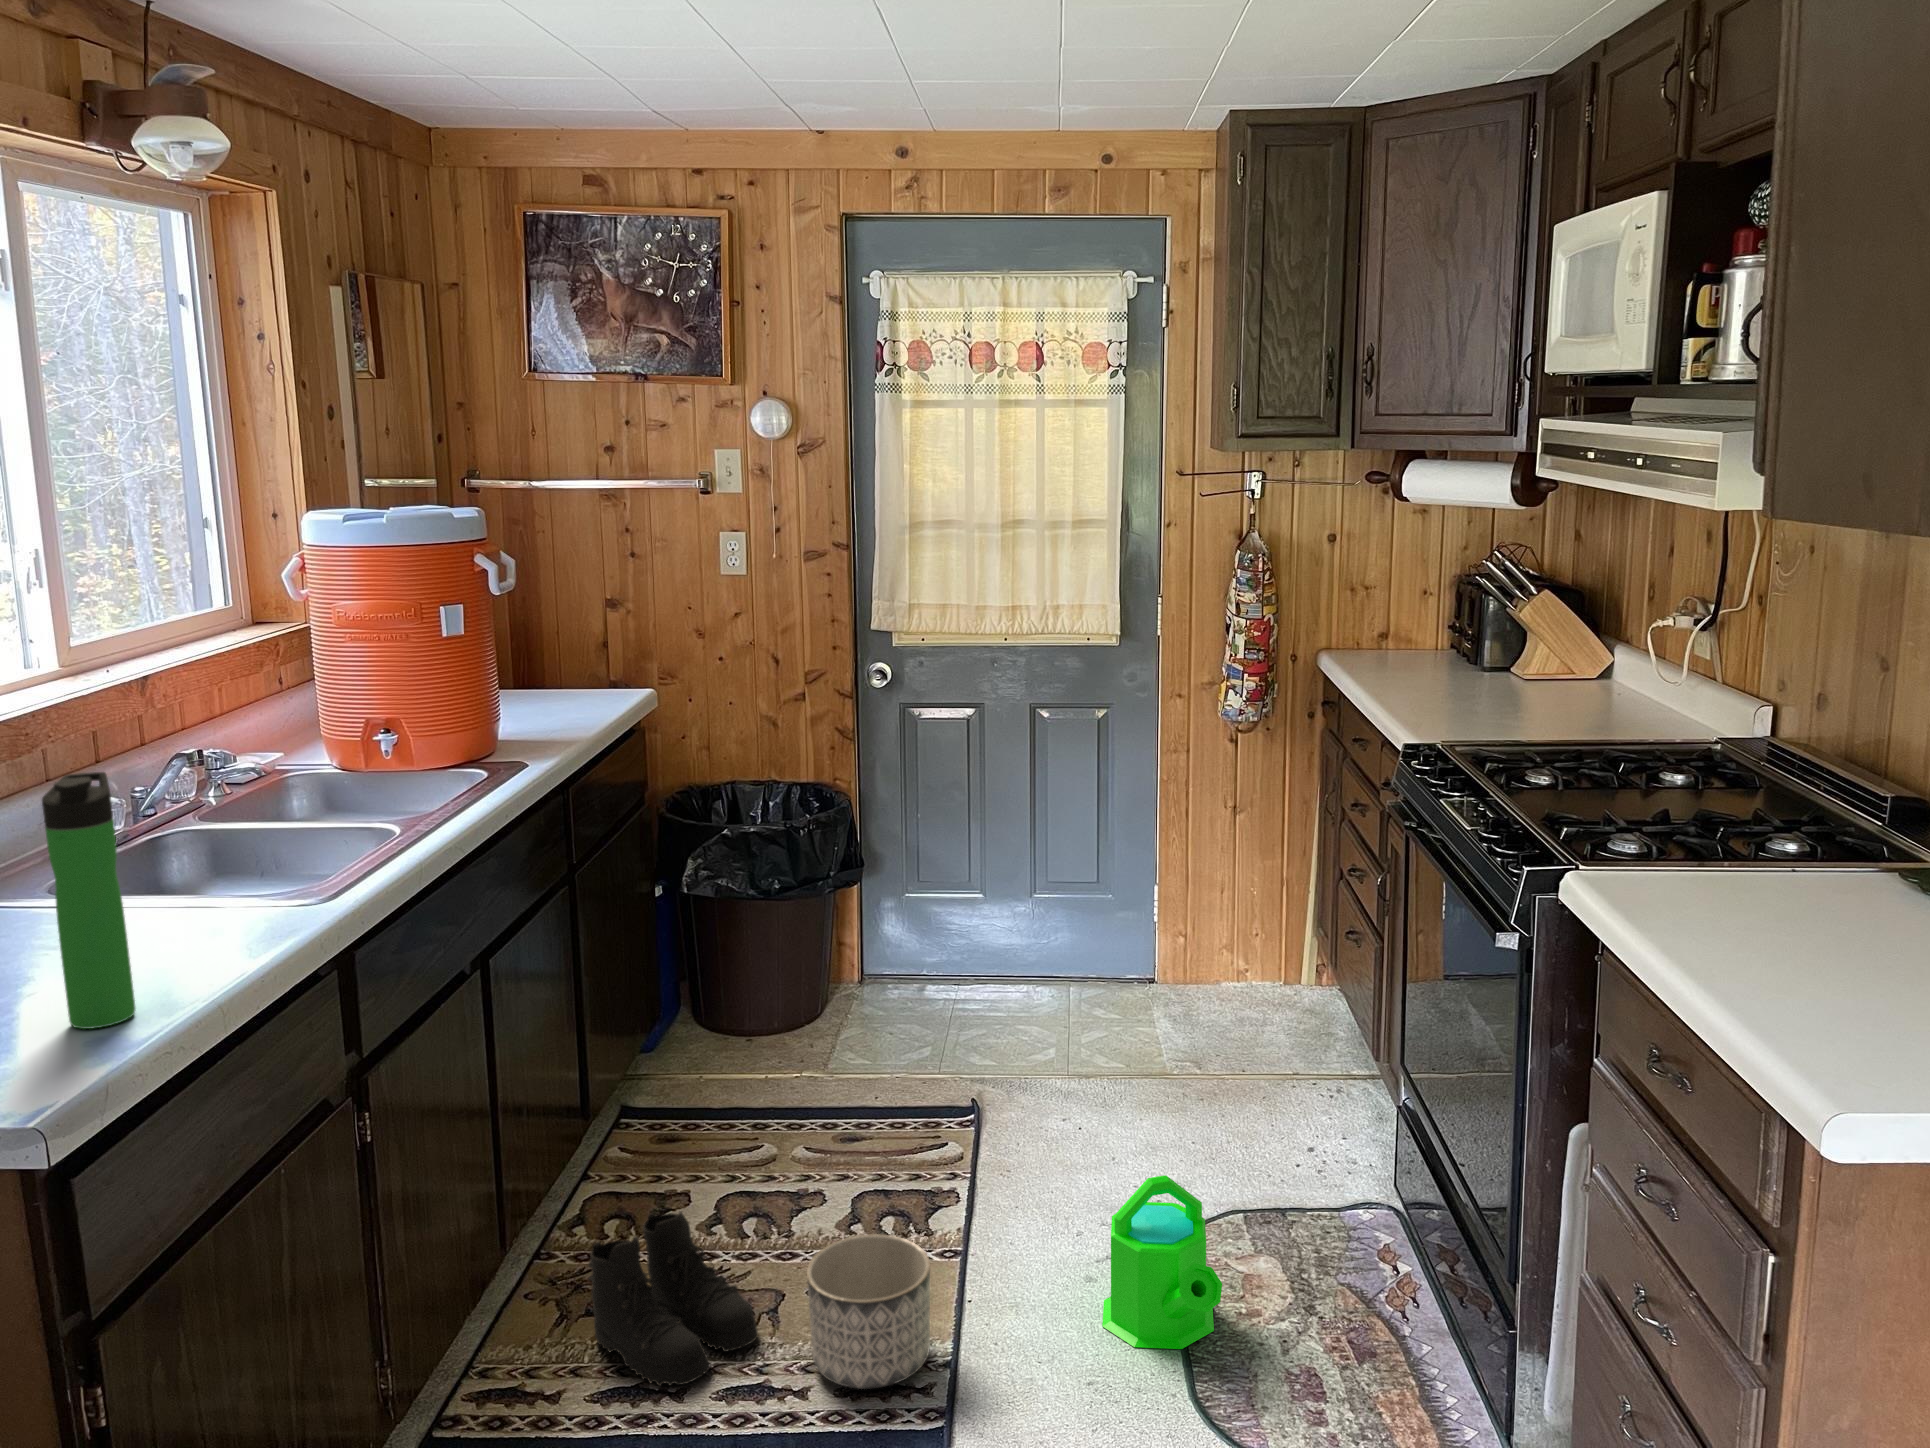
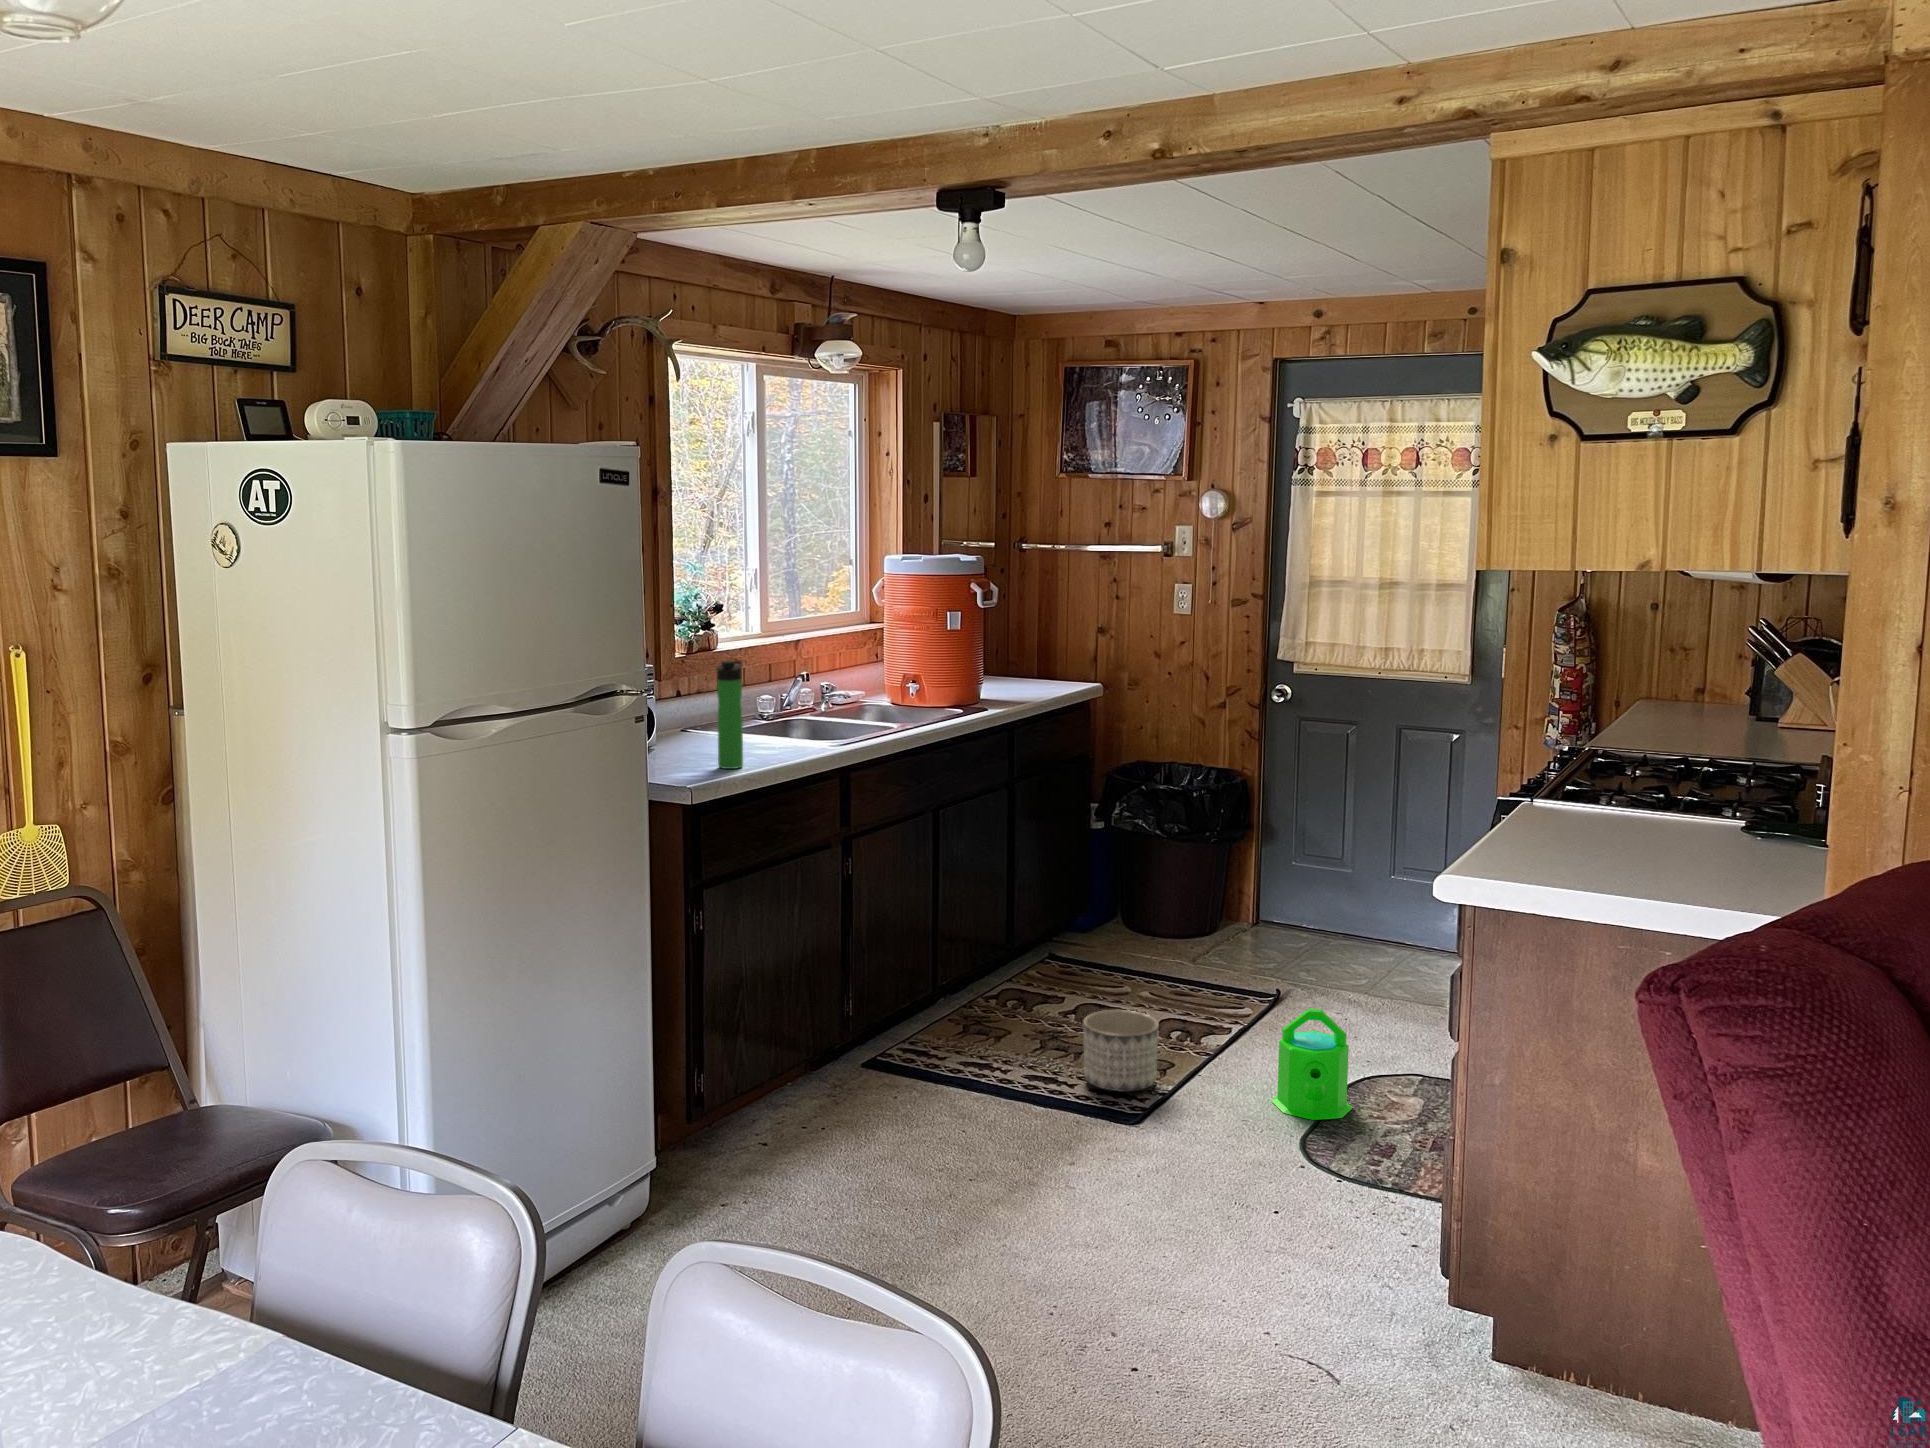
boots: present [588,1211,758,1386] -> none [975,980,1064,1068]

